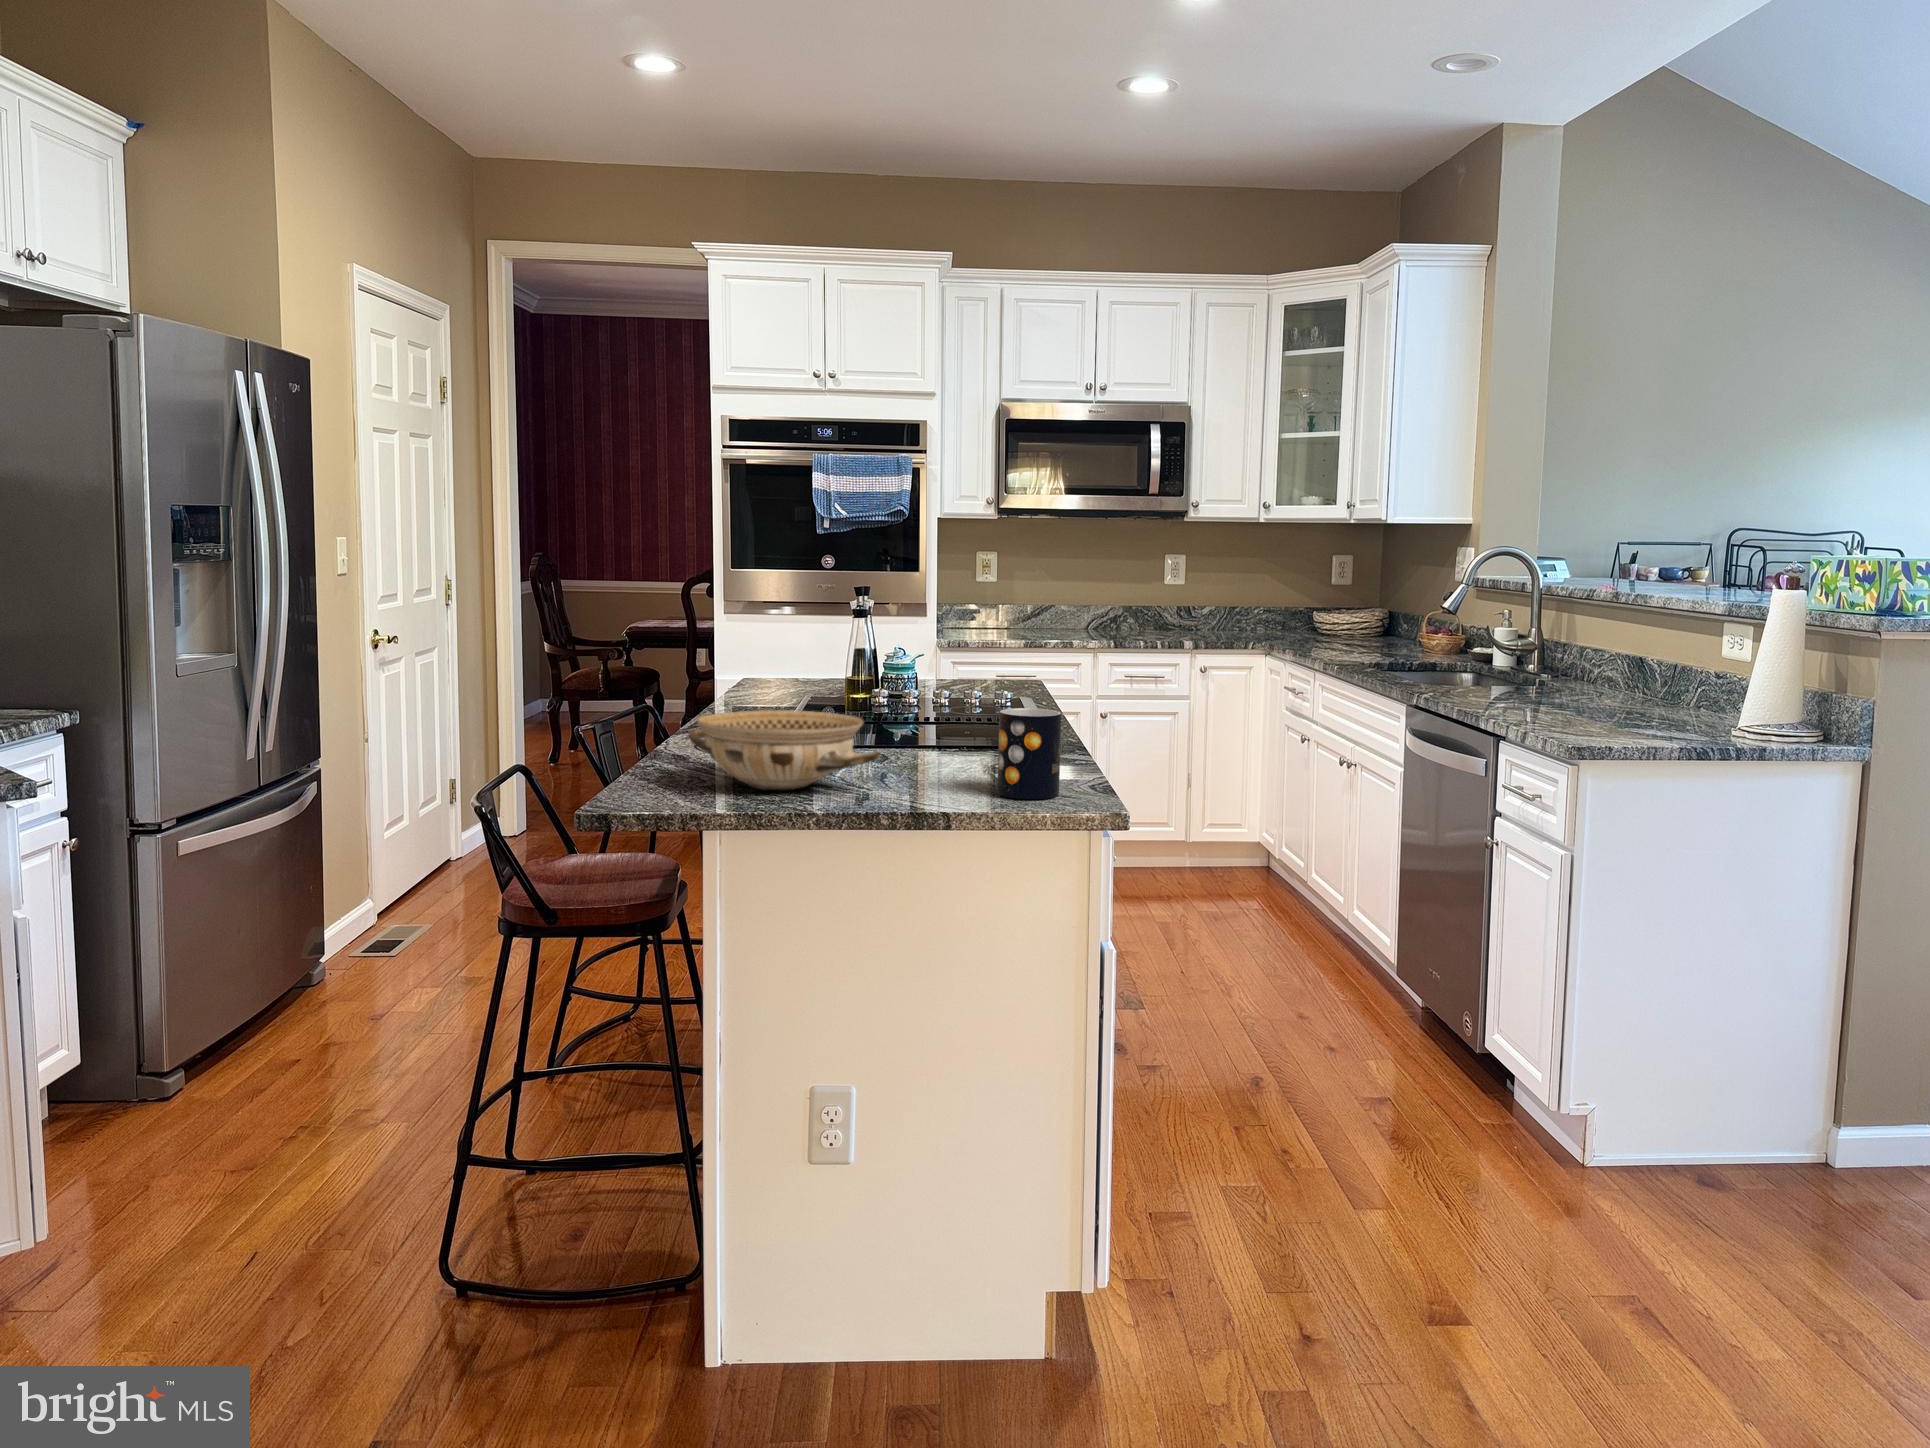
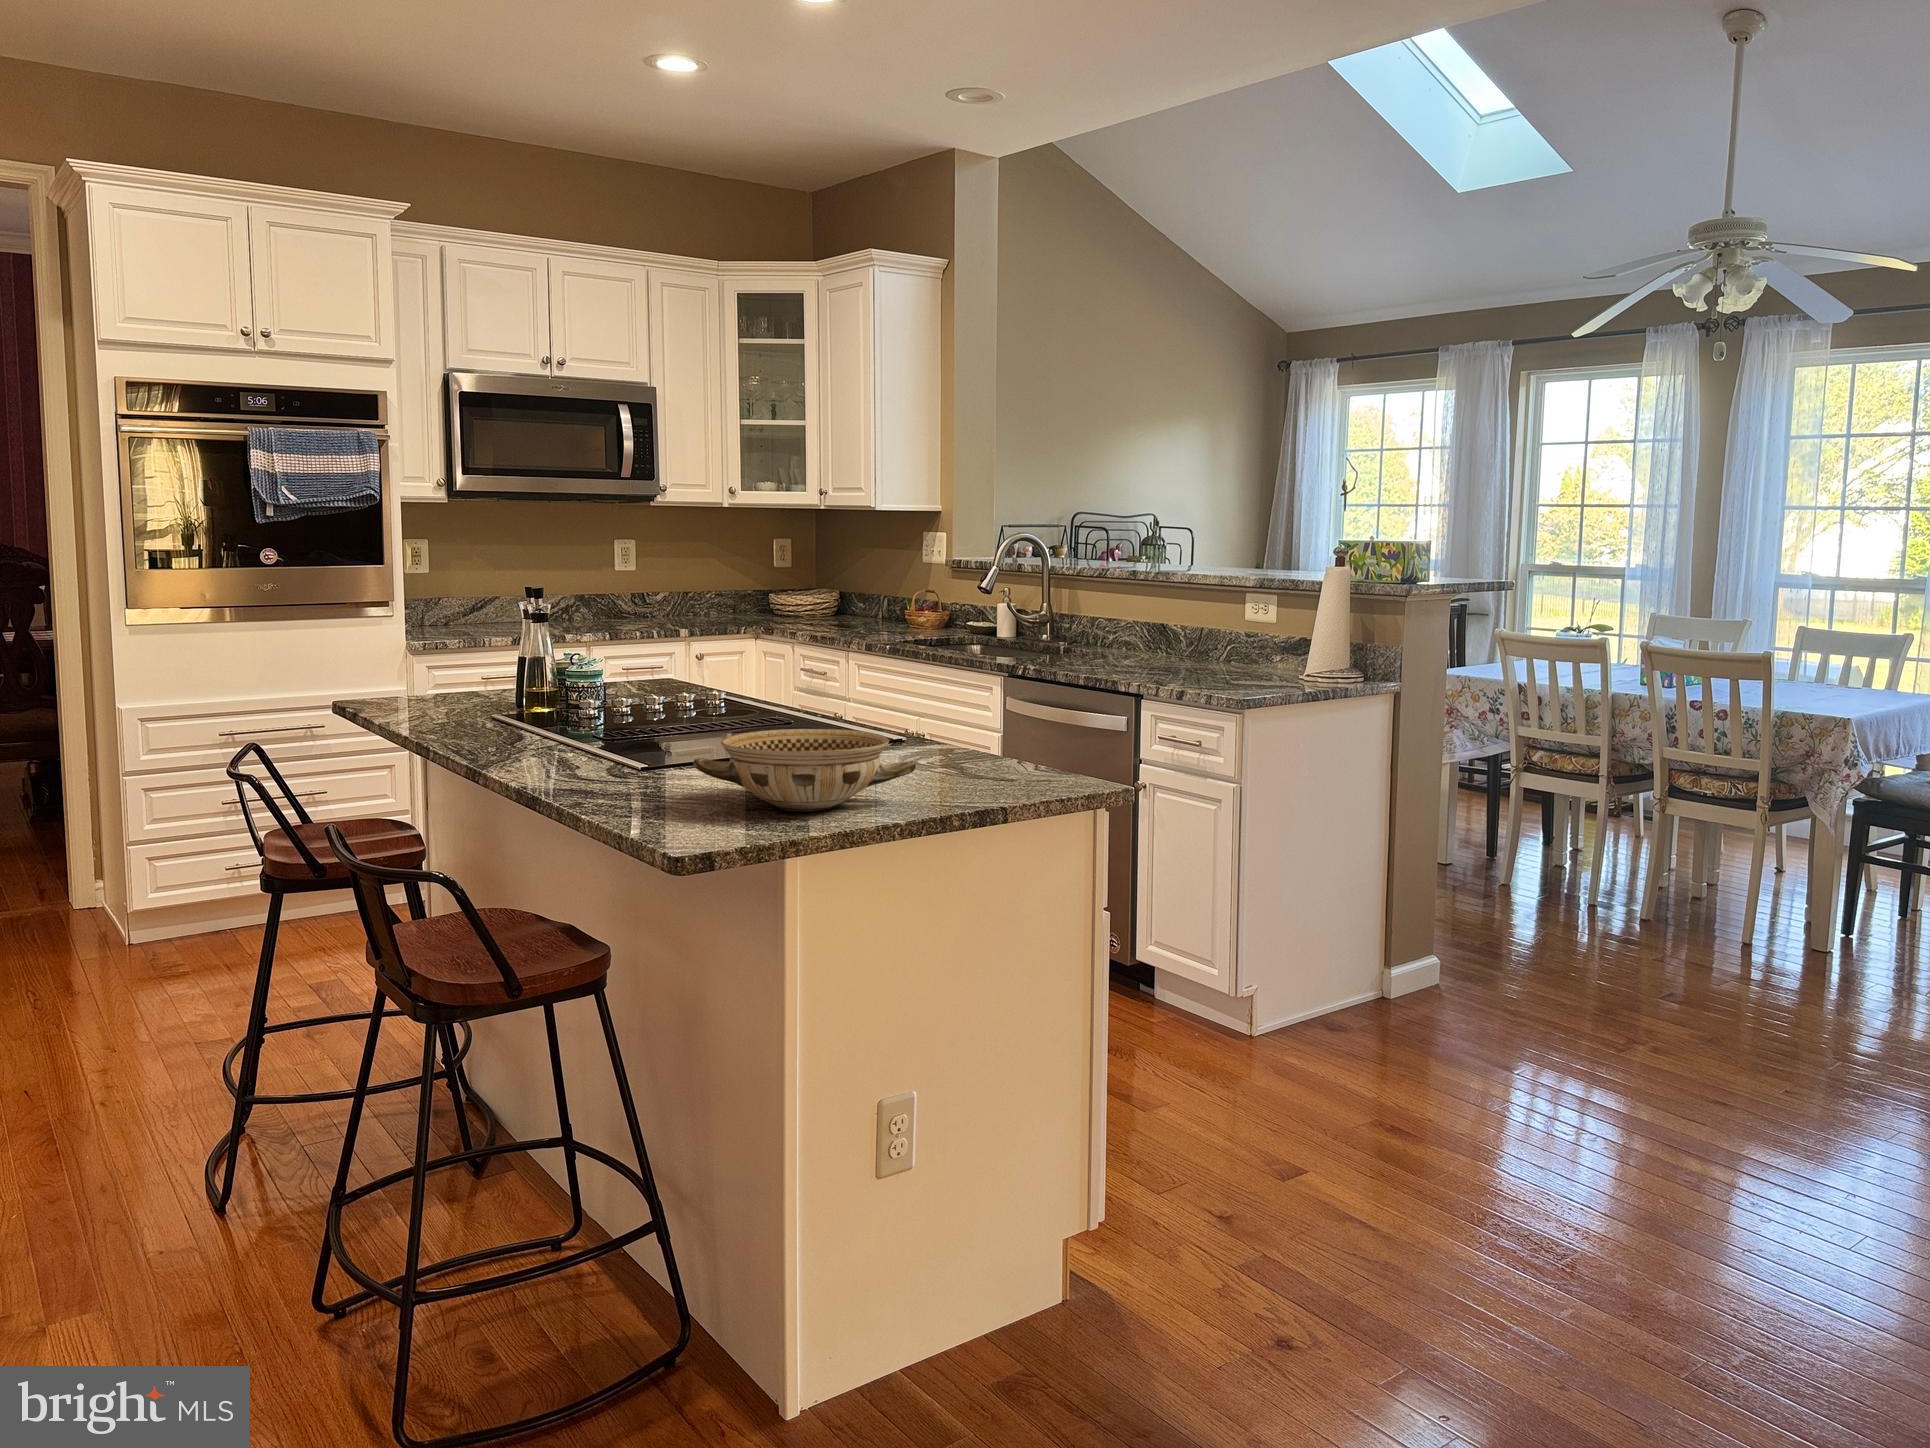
mug: present [997,708,1061,799] -> none [999,707,1057,789]

